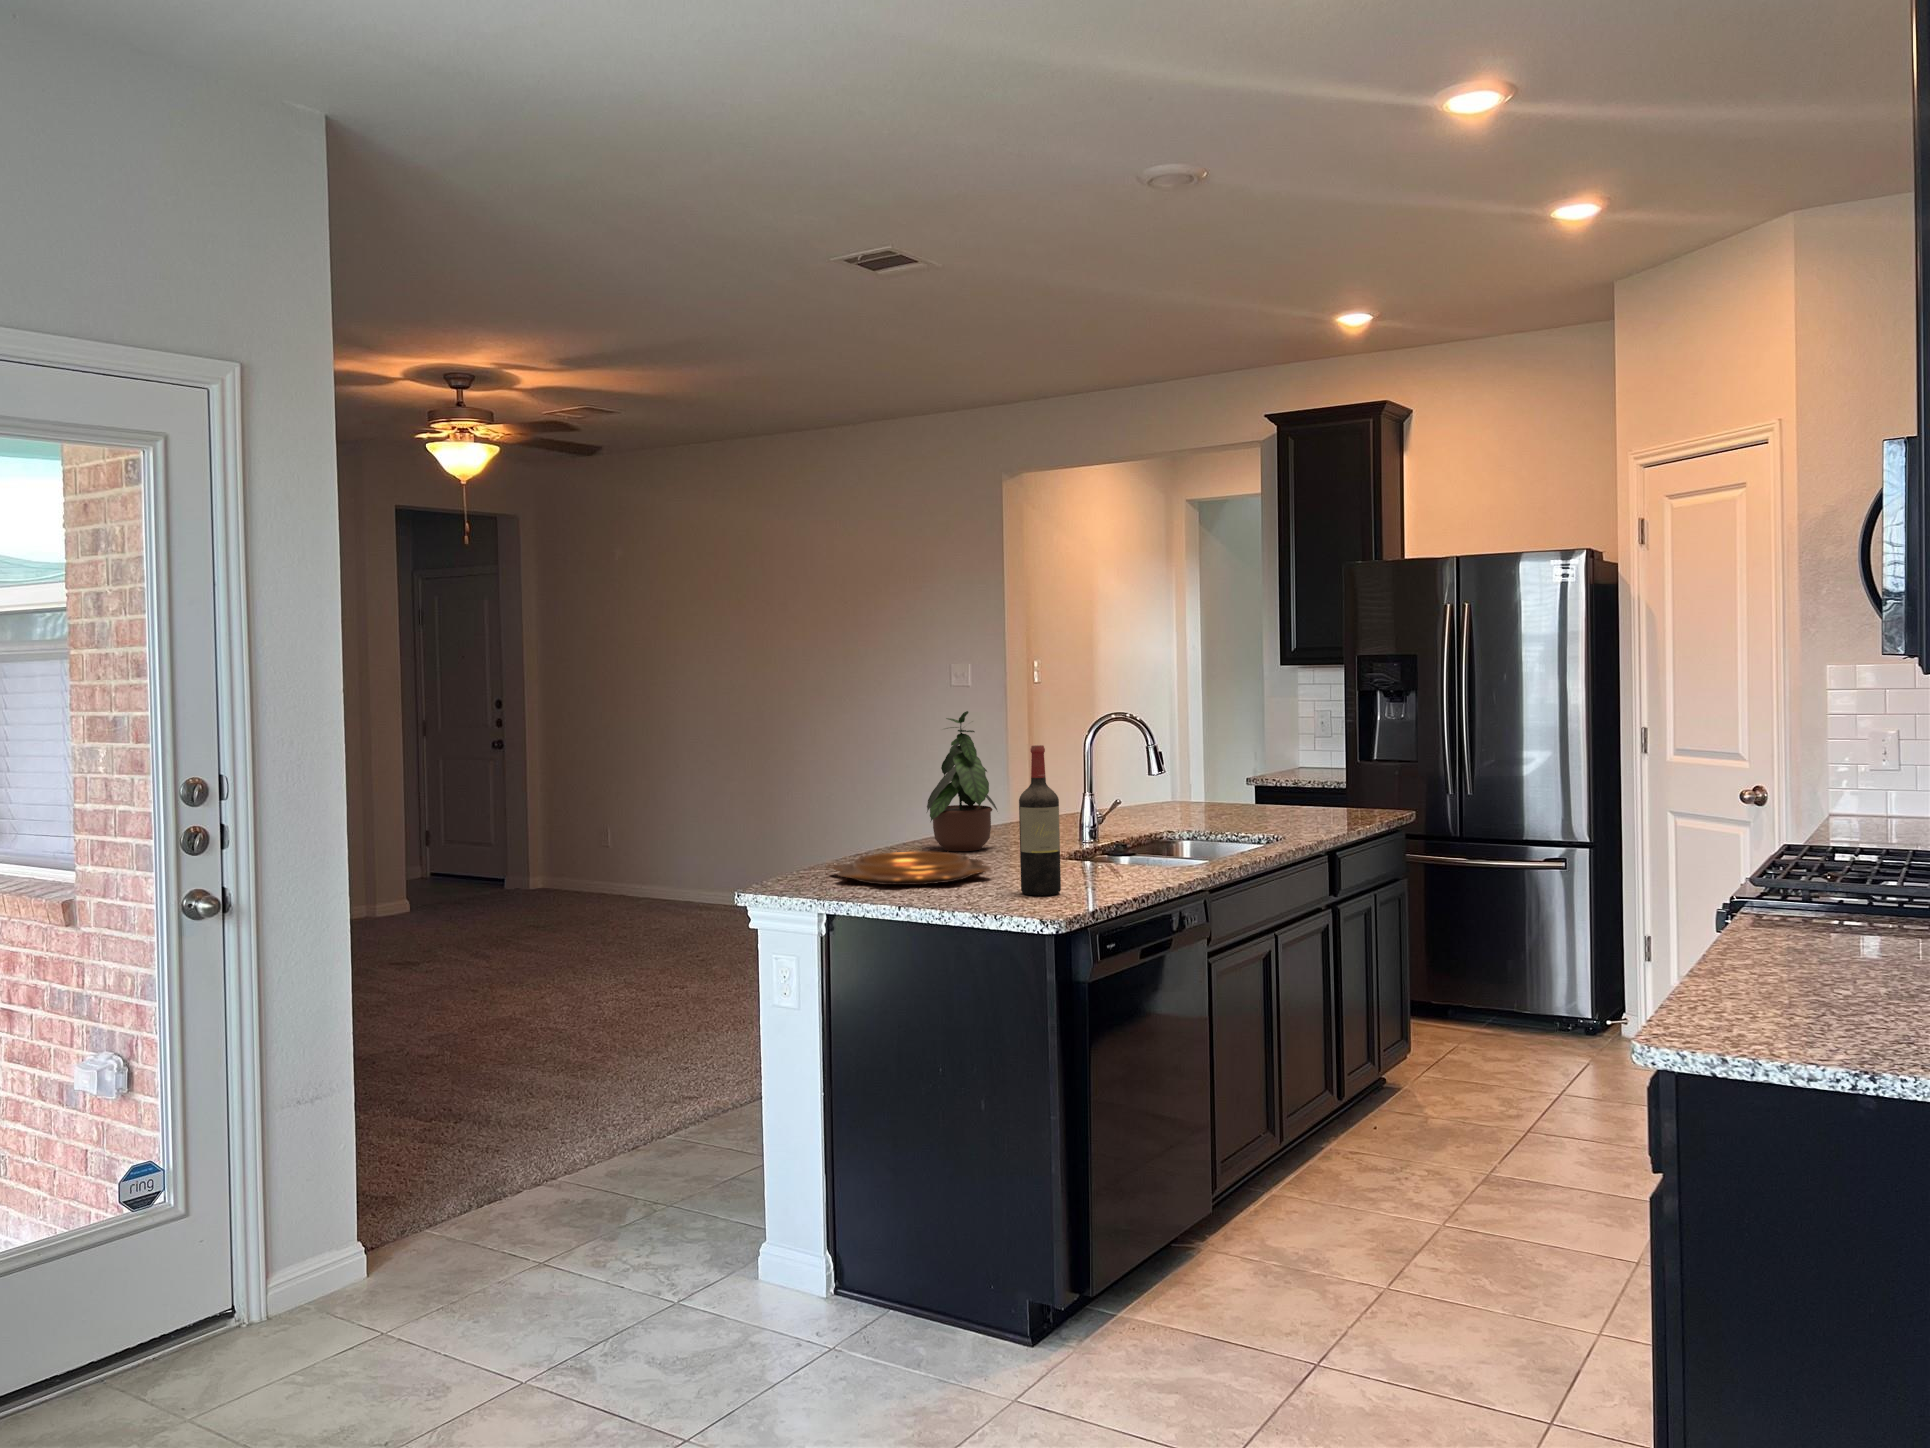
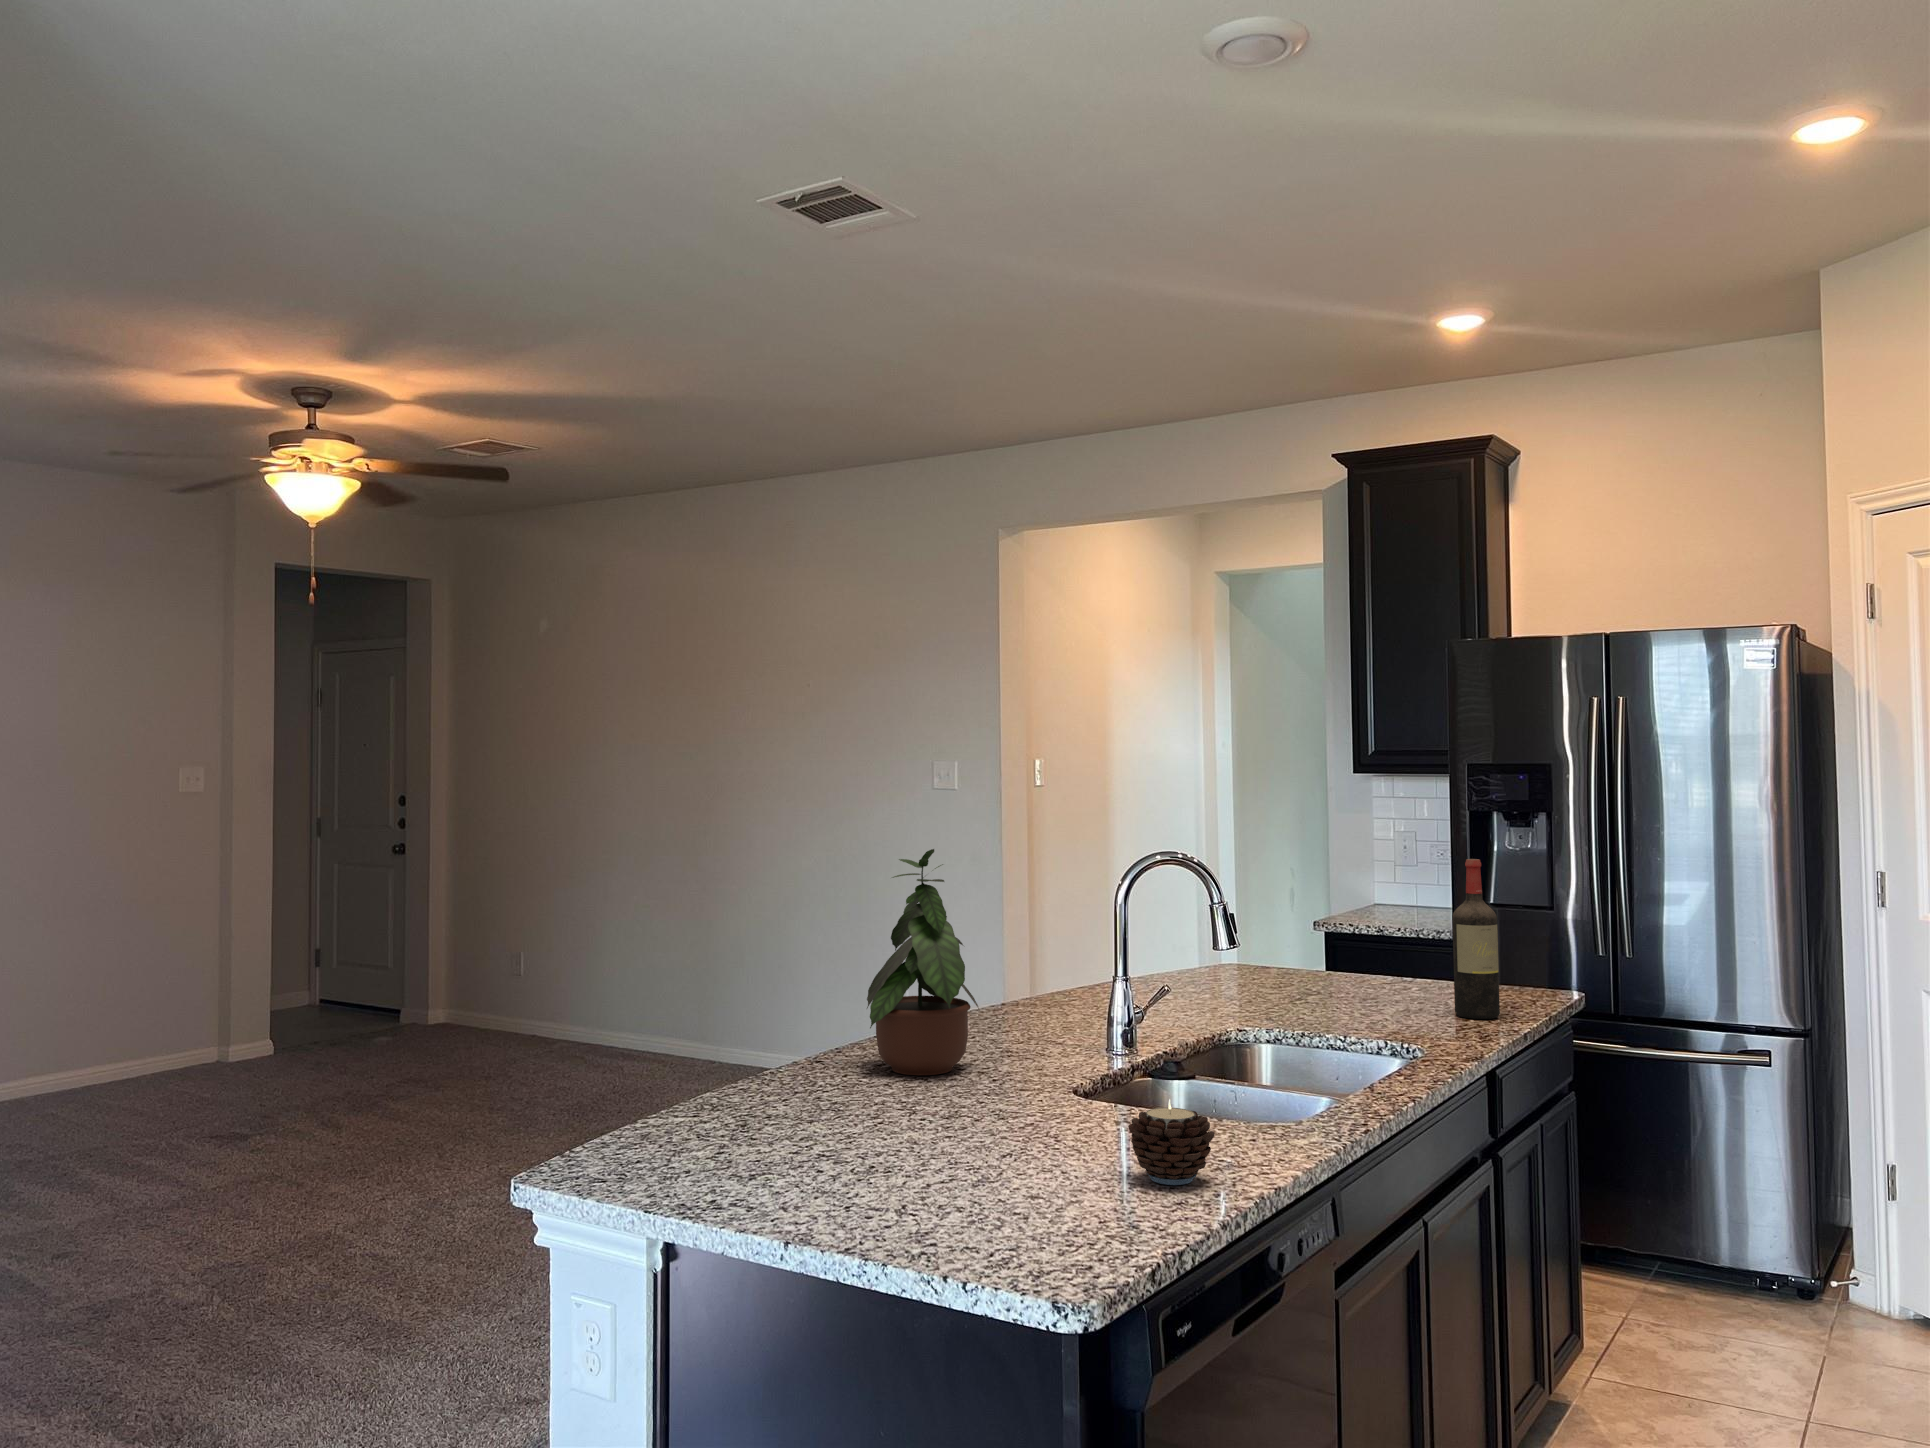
wine bottle: present [1019,745,1061,895] -> present [1452,859,1500,1019]
candle: none [1085,839,1132,885] -> present [1128,1099,1215,1185]
decorative bowl: present [831,851,991,885] -> none [685,1095,964,1176]

